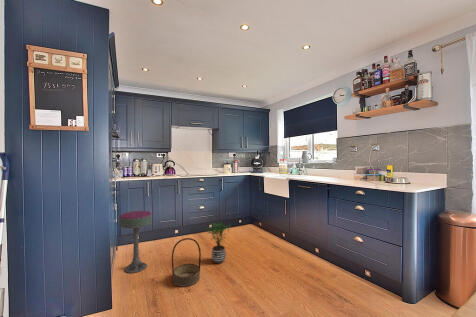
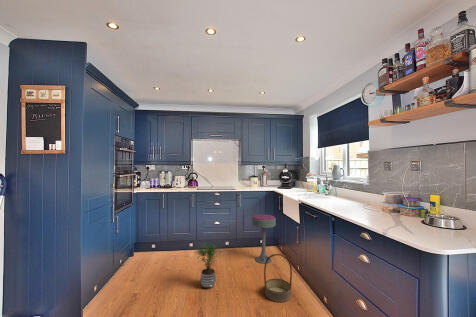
bar stool: present [119,211,152,273] -> present [252,214,276,263]
basket: present [172,238,201,287] -> present [264,254,292,302]

